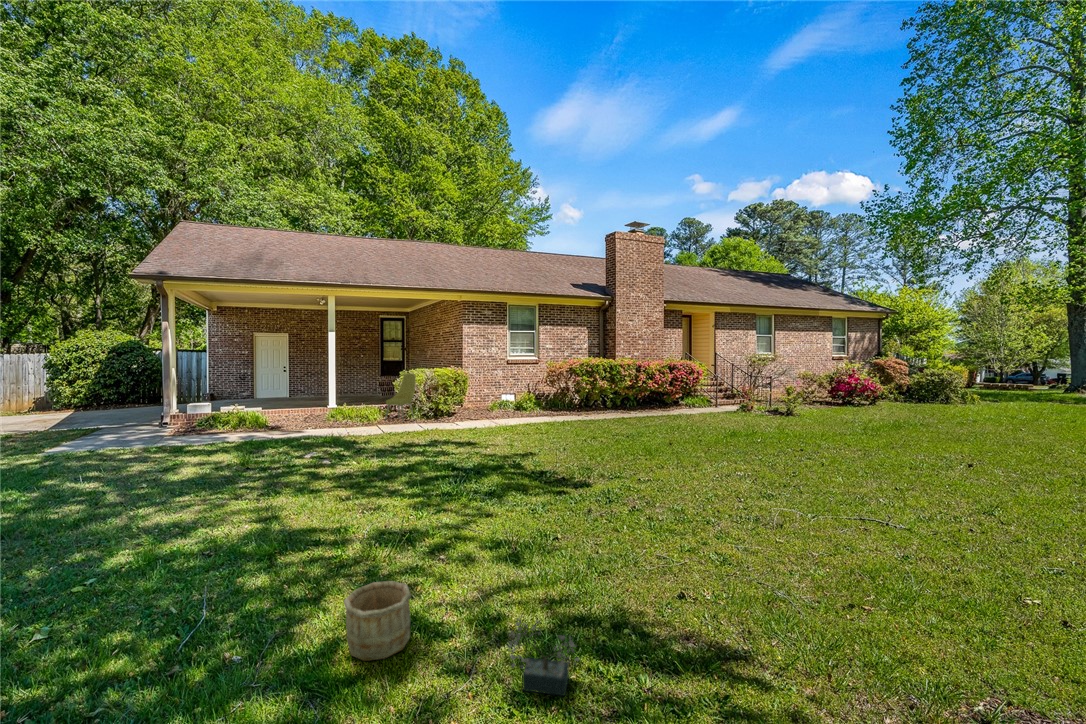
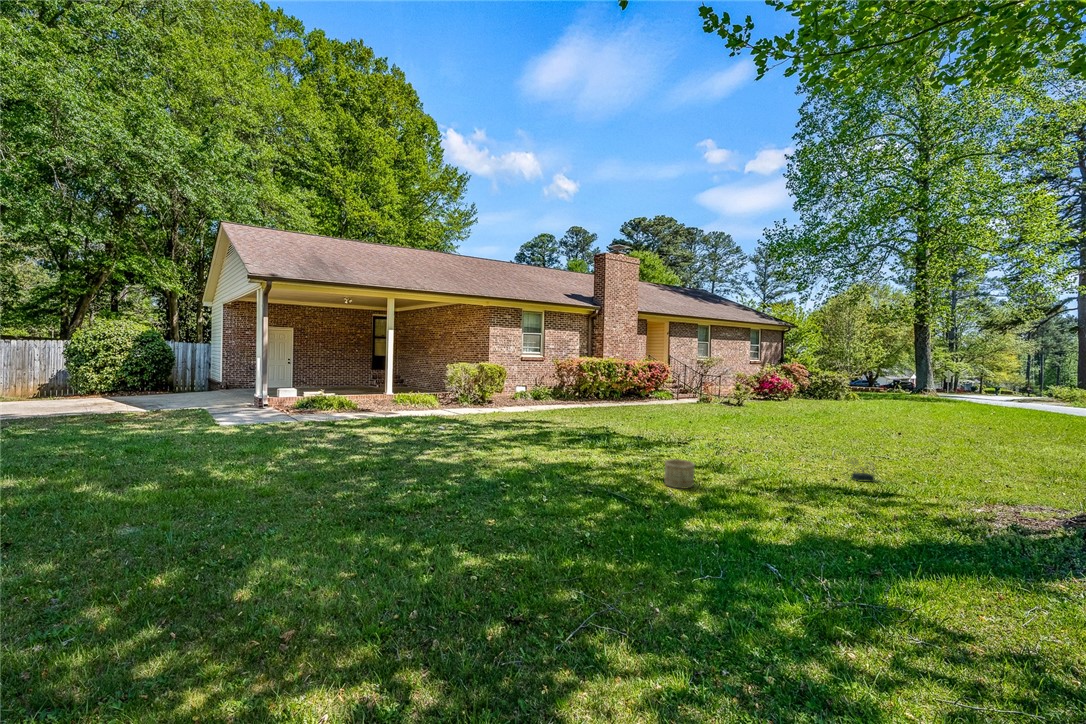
chair: present [385,373,416,421] -> none [443,366,465,406]
decorative plant: present [508,619,579,696] -> present [847,457,875,482]

